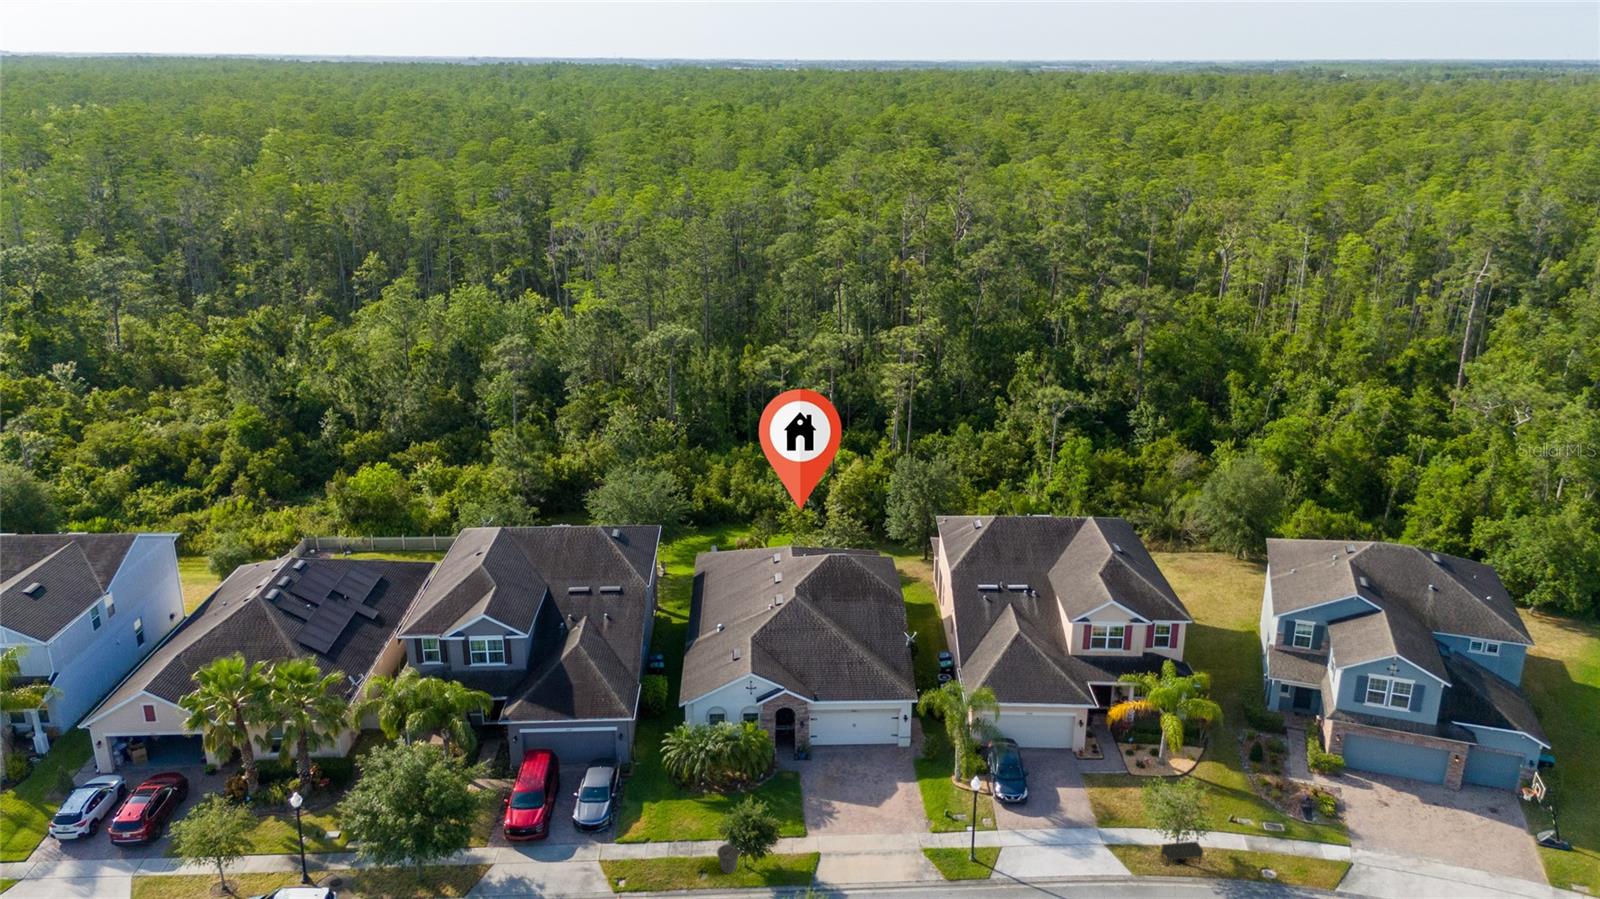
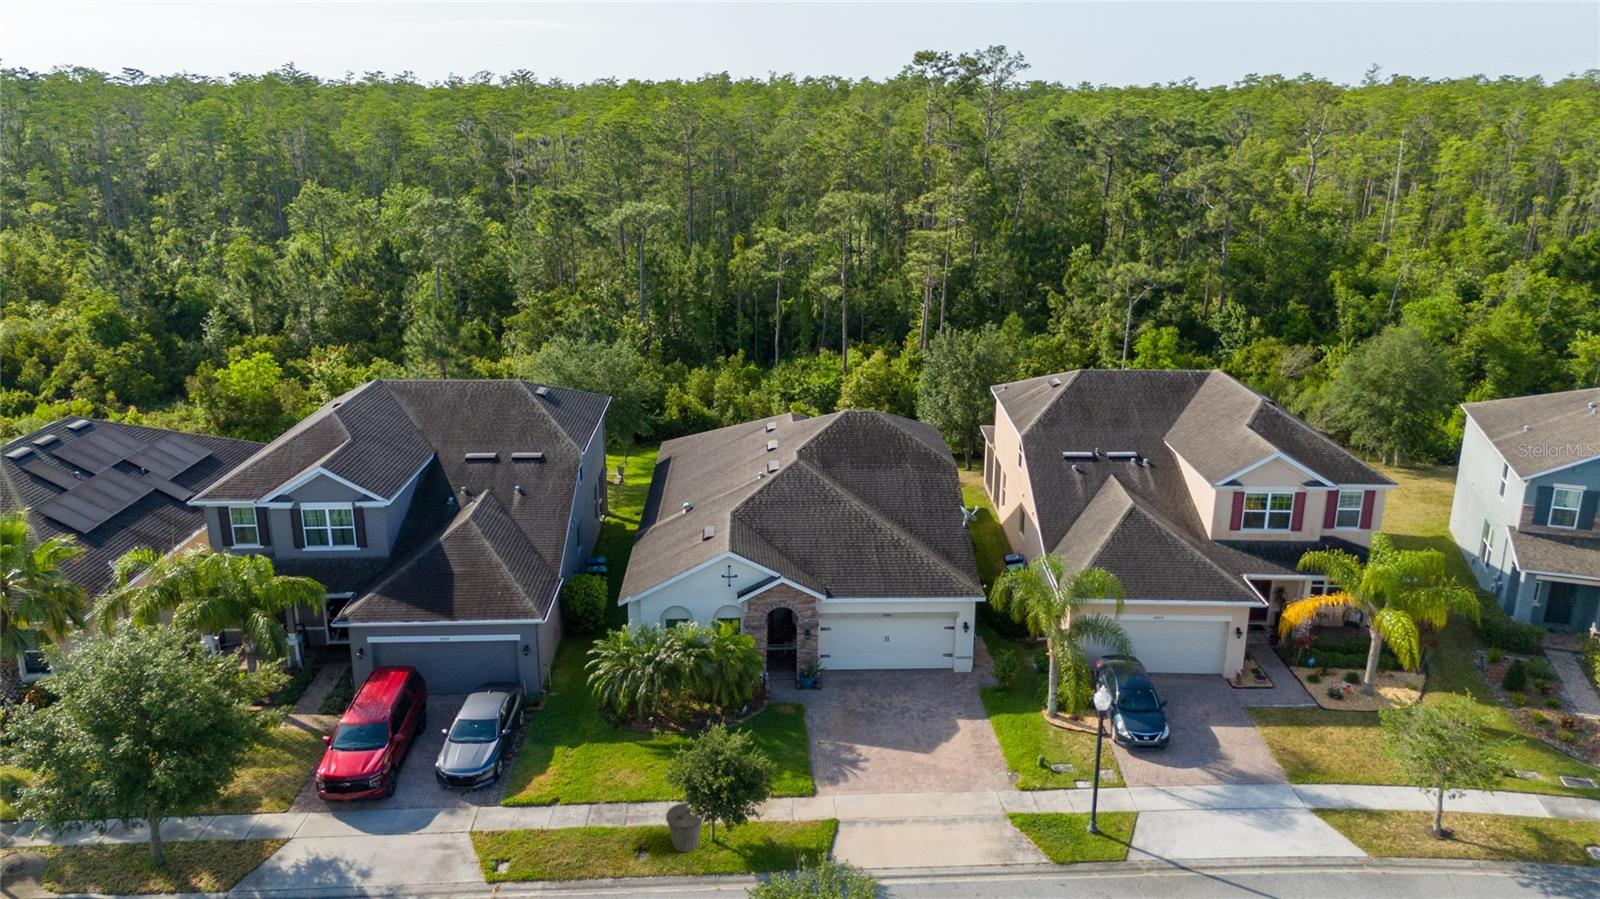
bench: present [1161,842,1203,865] -> none [1405,801,1481,842]

